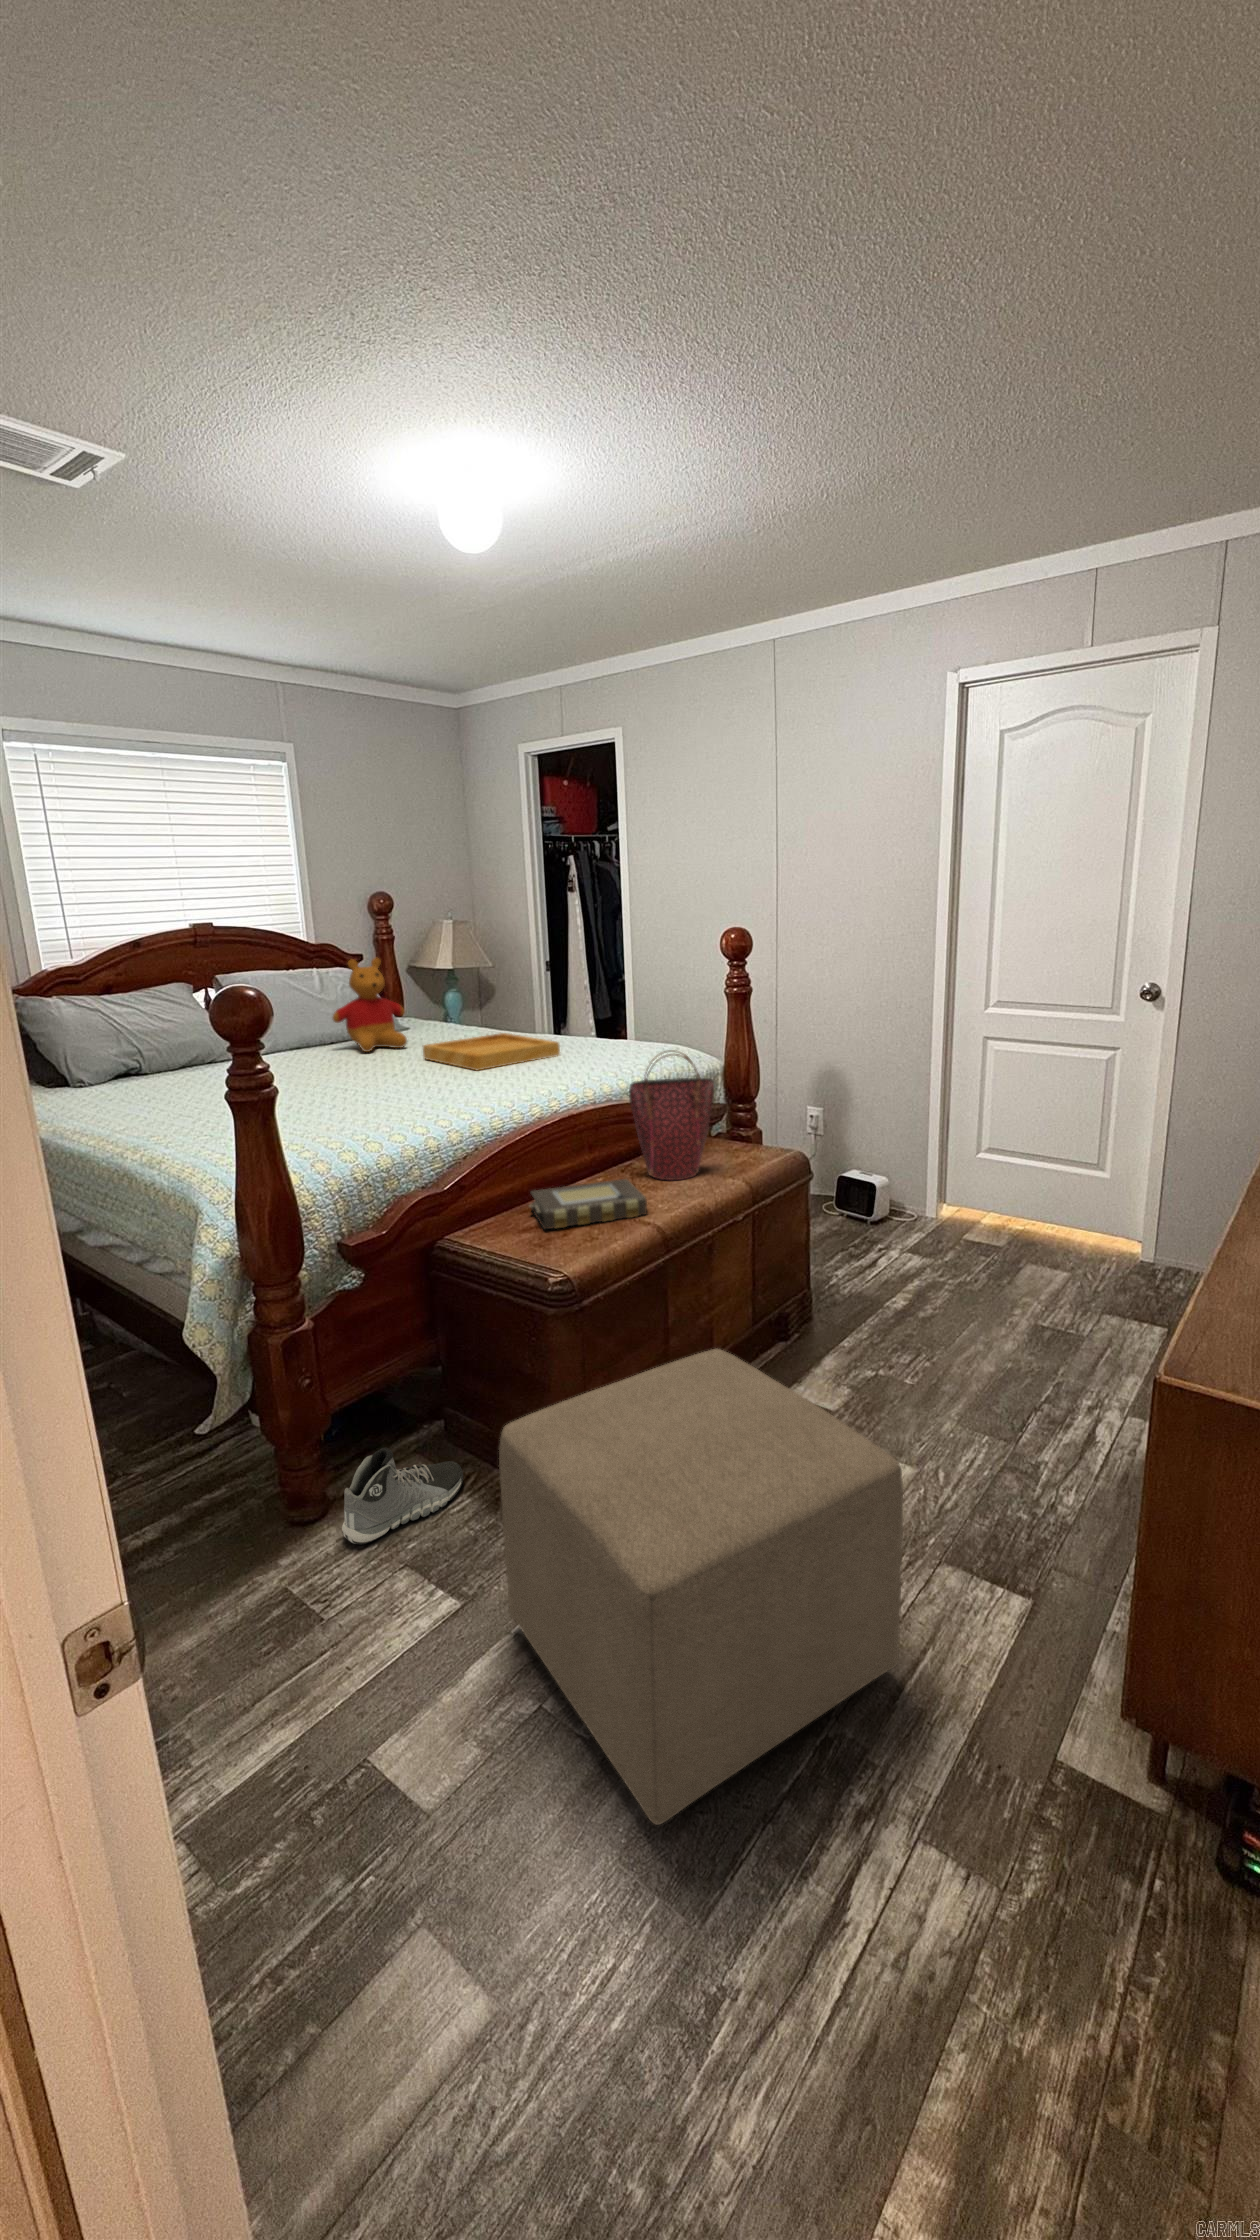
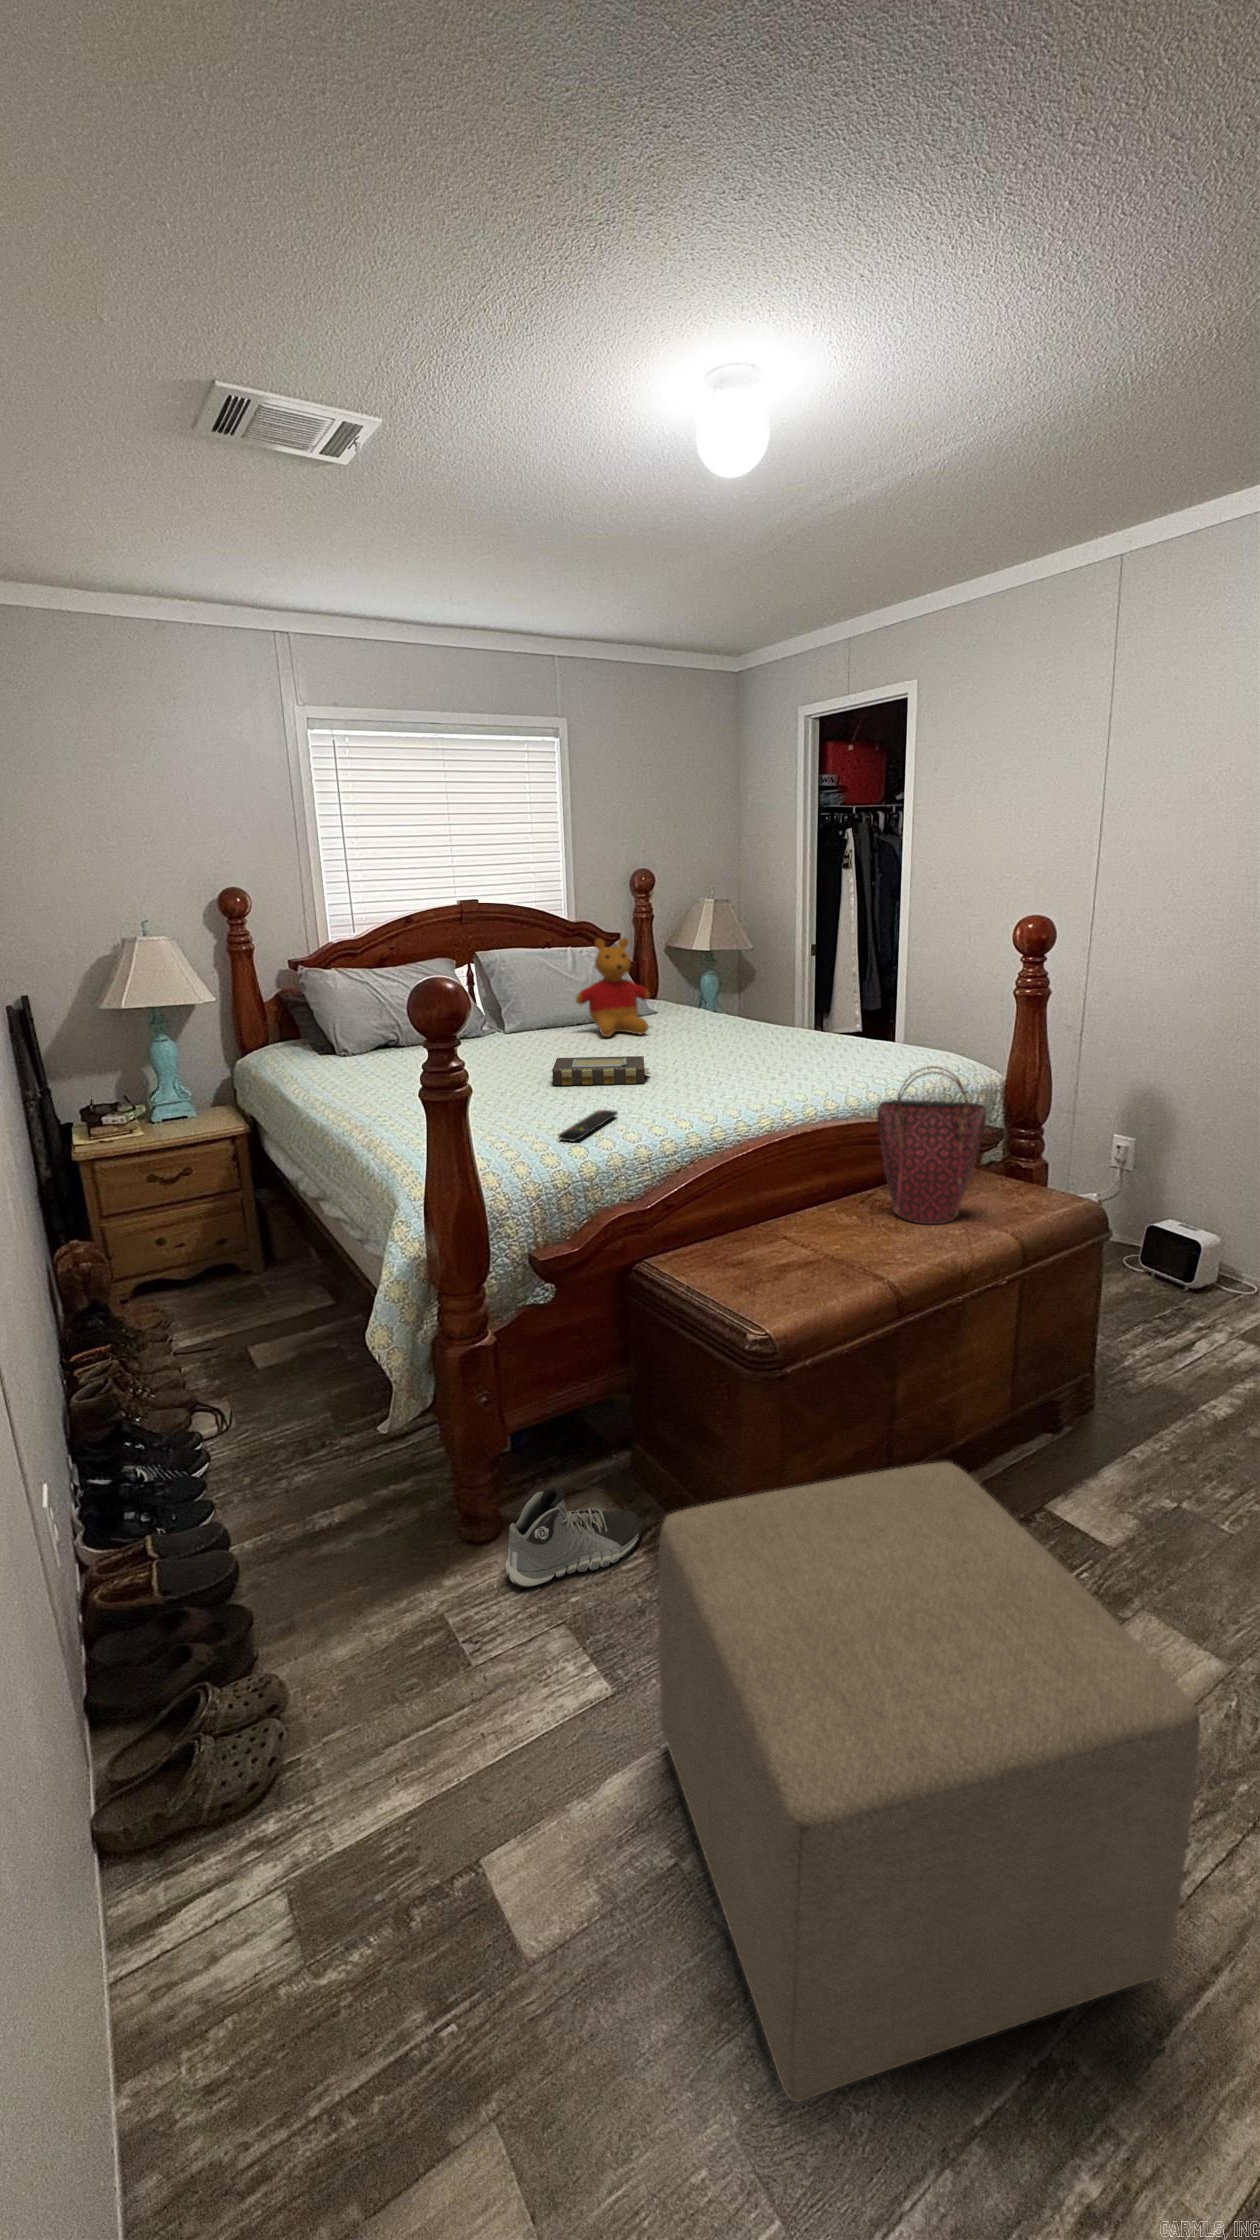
tray: present [423,1033,560,1070] -> none [660,1026,809,1068]
remote control: none [352,1110,402,1139] -> present [558,1110,618,1142]
book: present [530,1179,647,1229] -> present [551,1056,651,1086]

